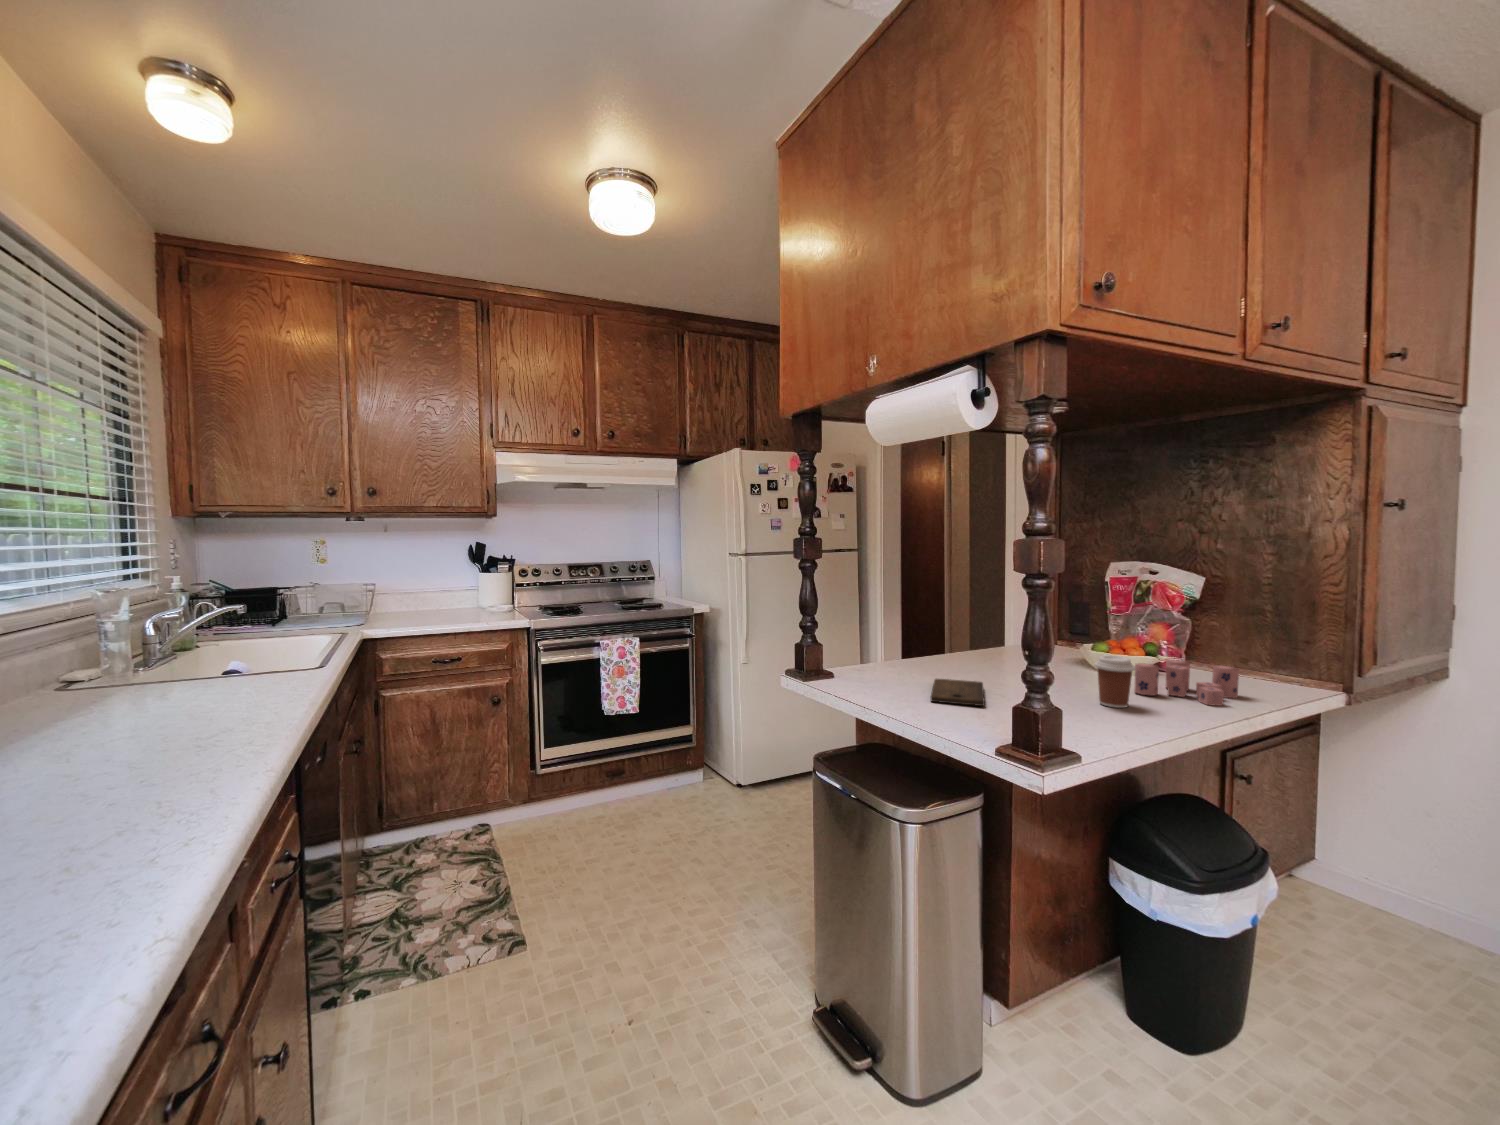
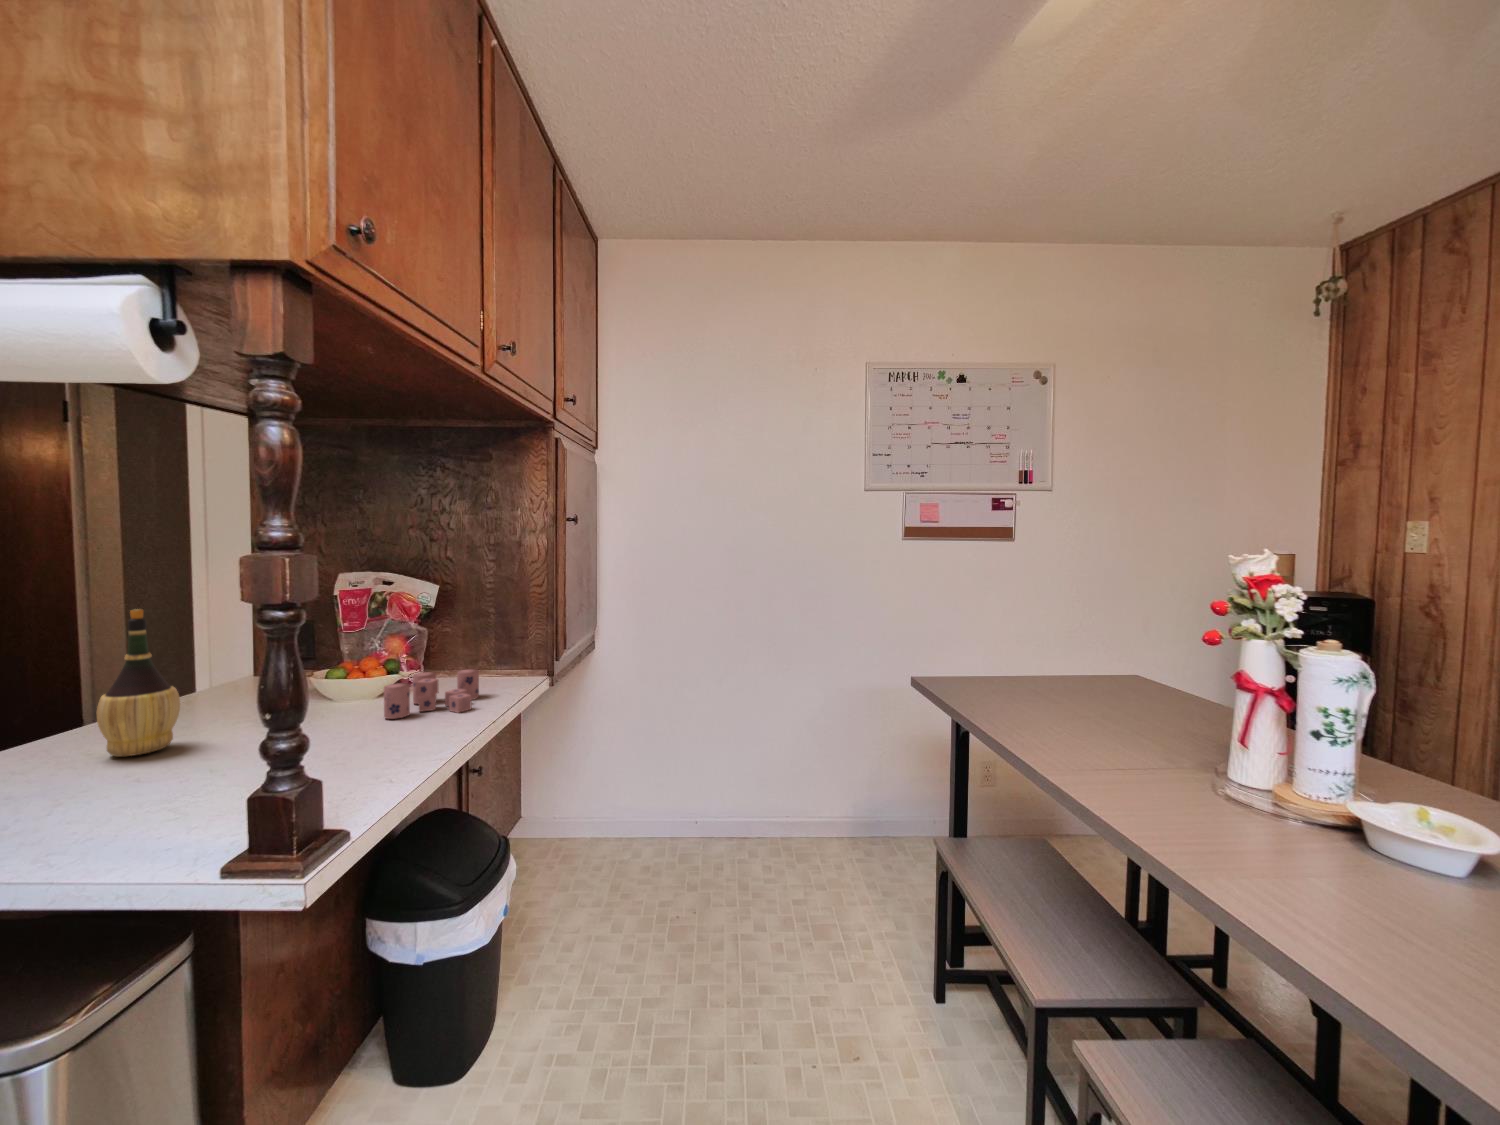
wine bottle: none [955,579,995,674] -> present [97,609,180,756]
coffee cup: present [1095,656,1135,708] -> none [341,683,390,746]
cutting board: present [931,679,985,706] -> none [50,765,174,835]

